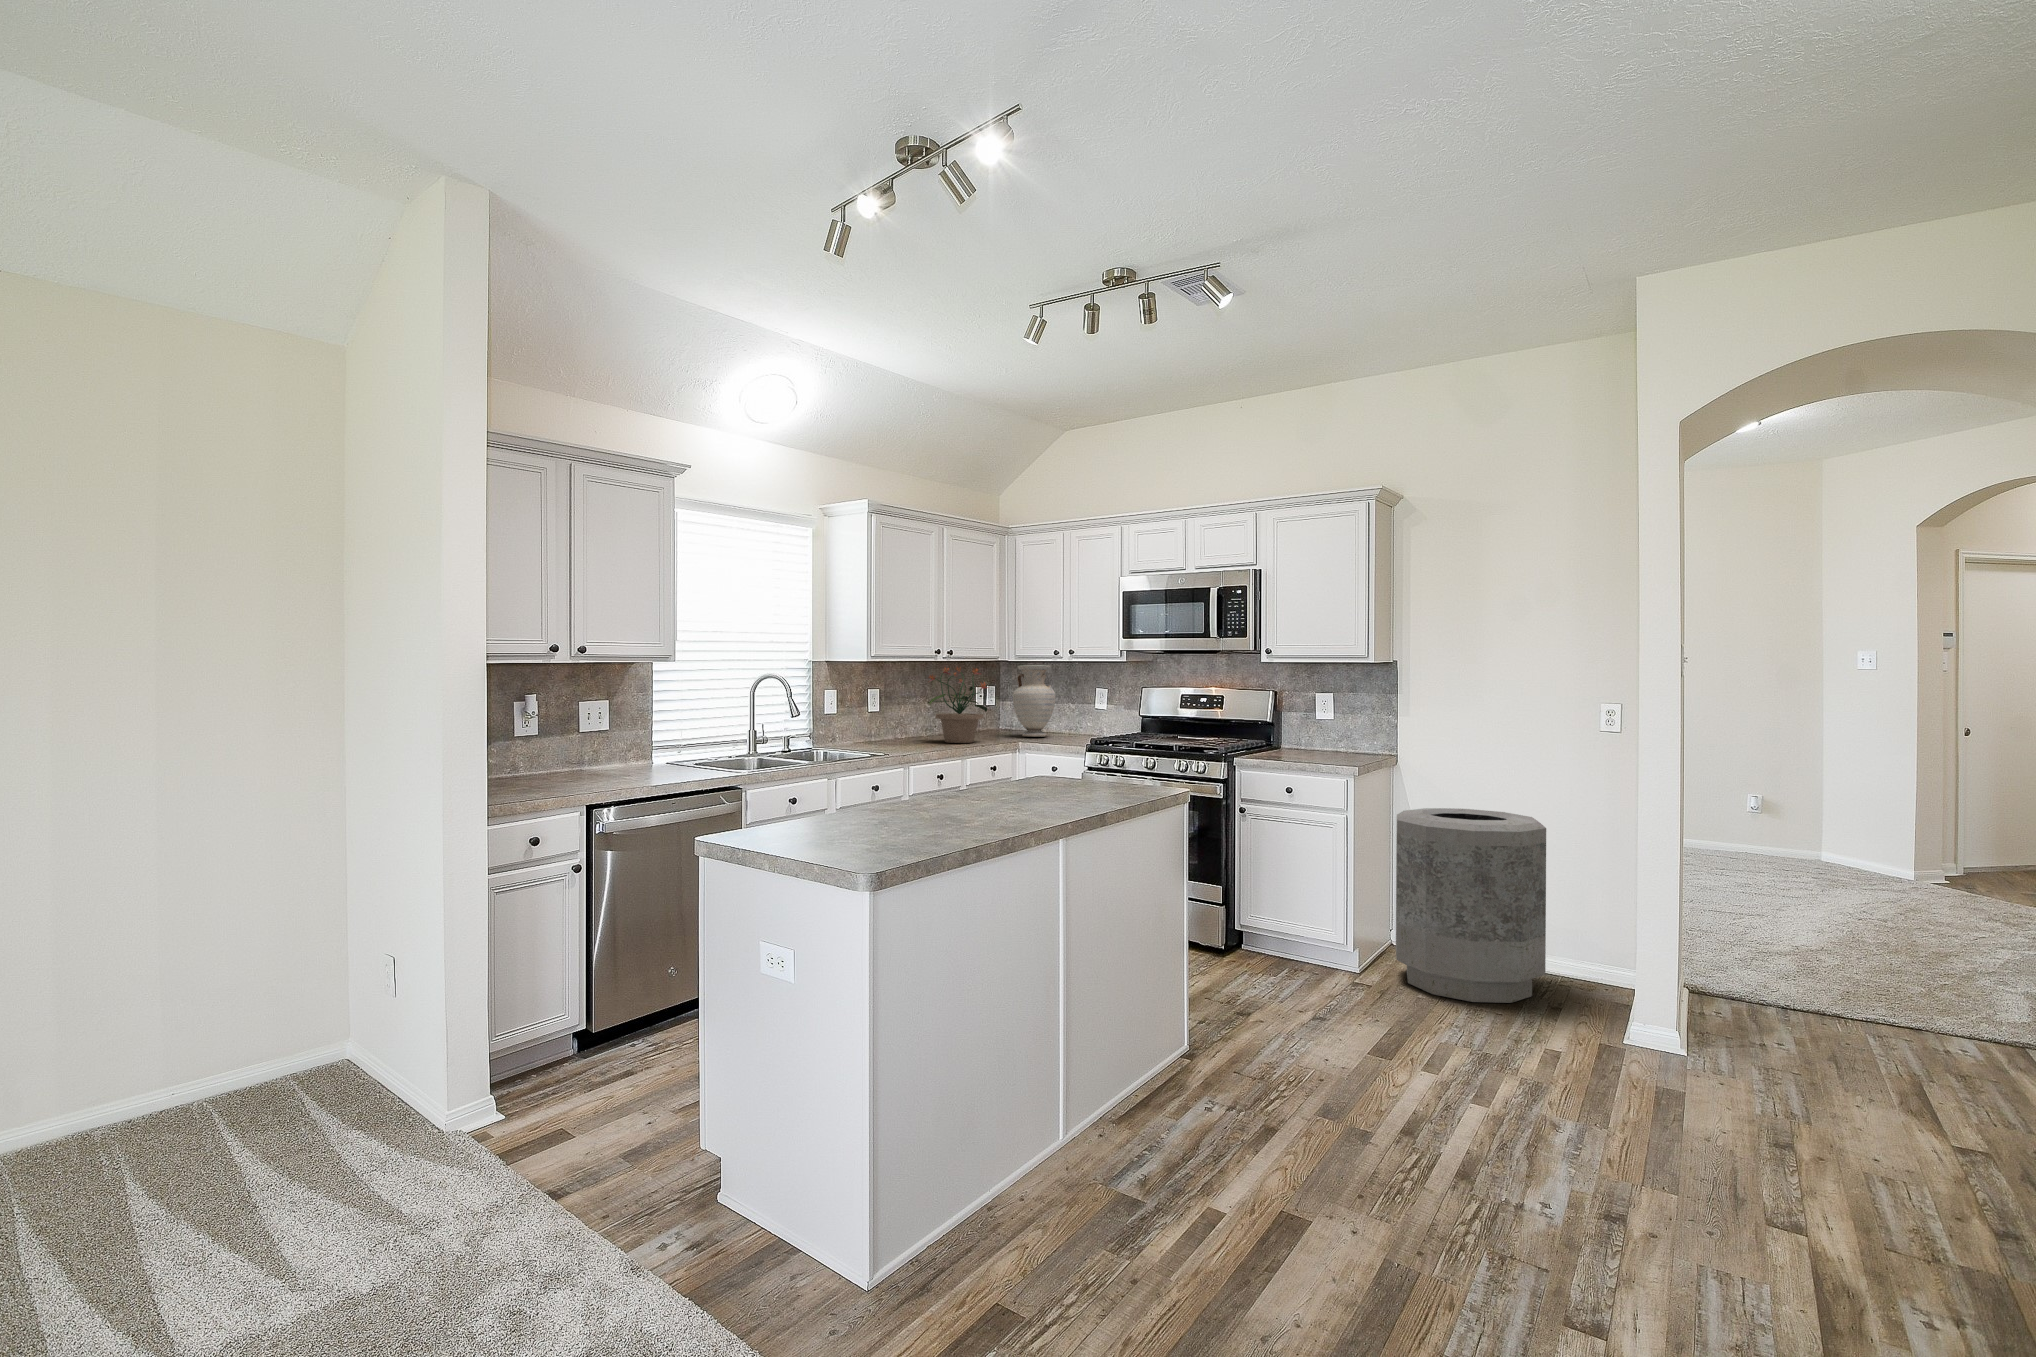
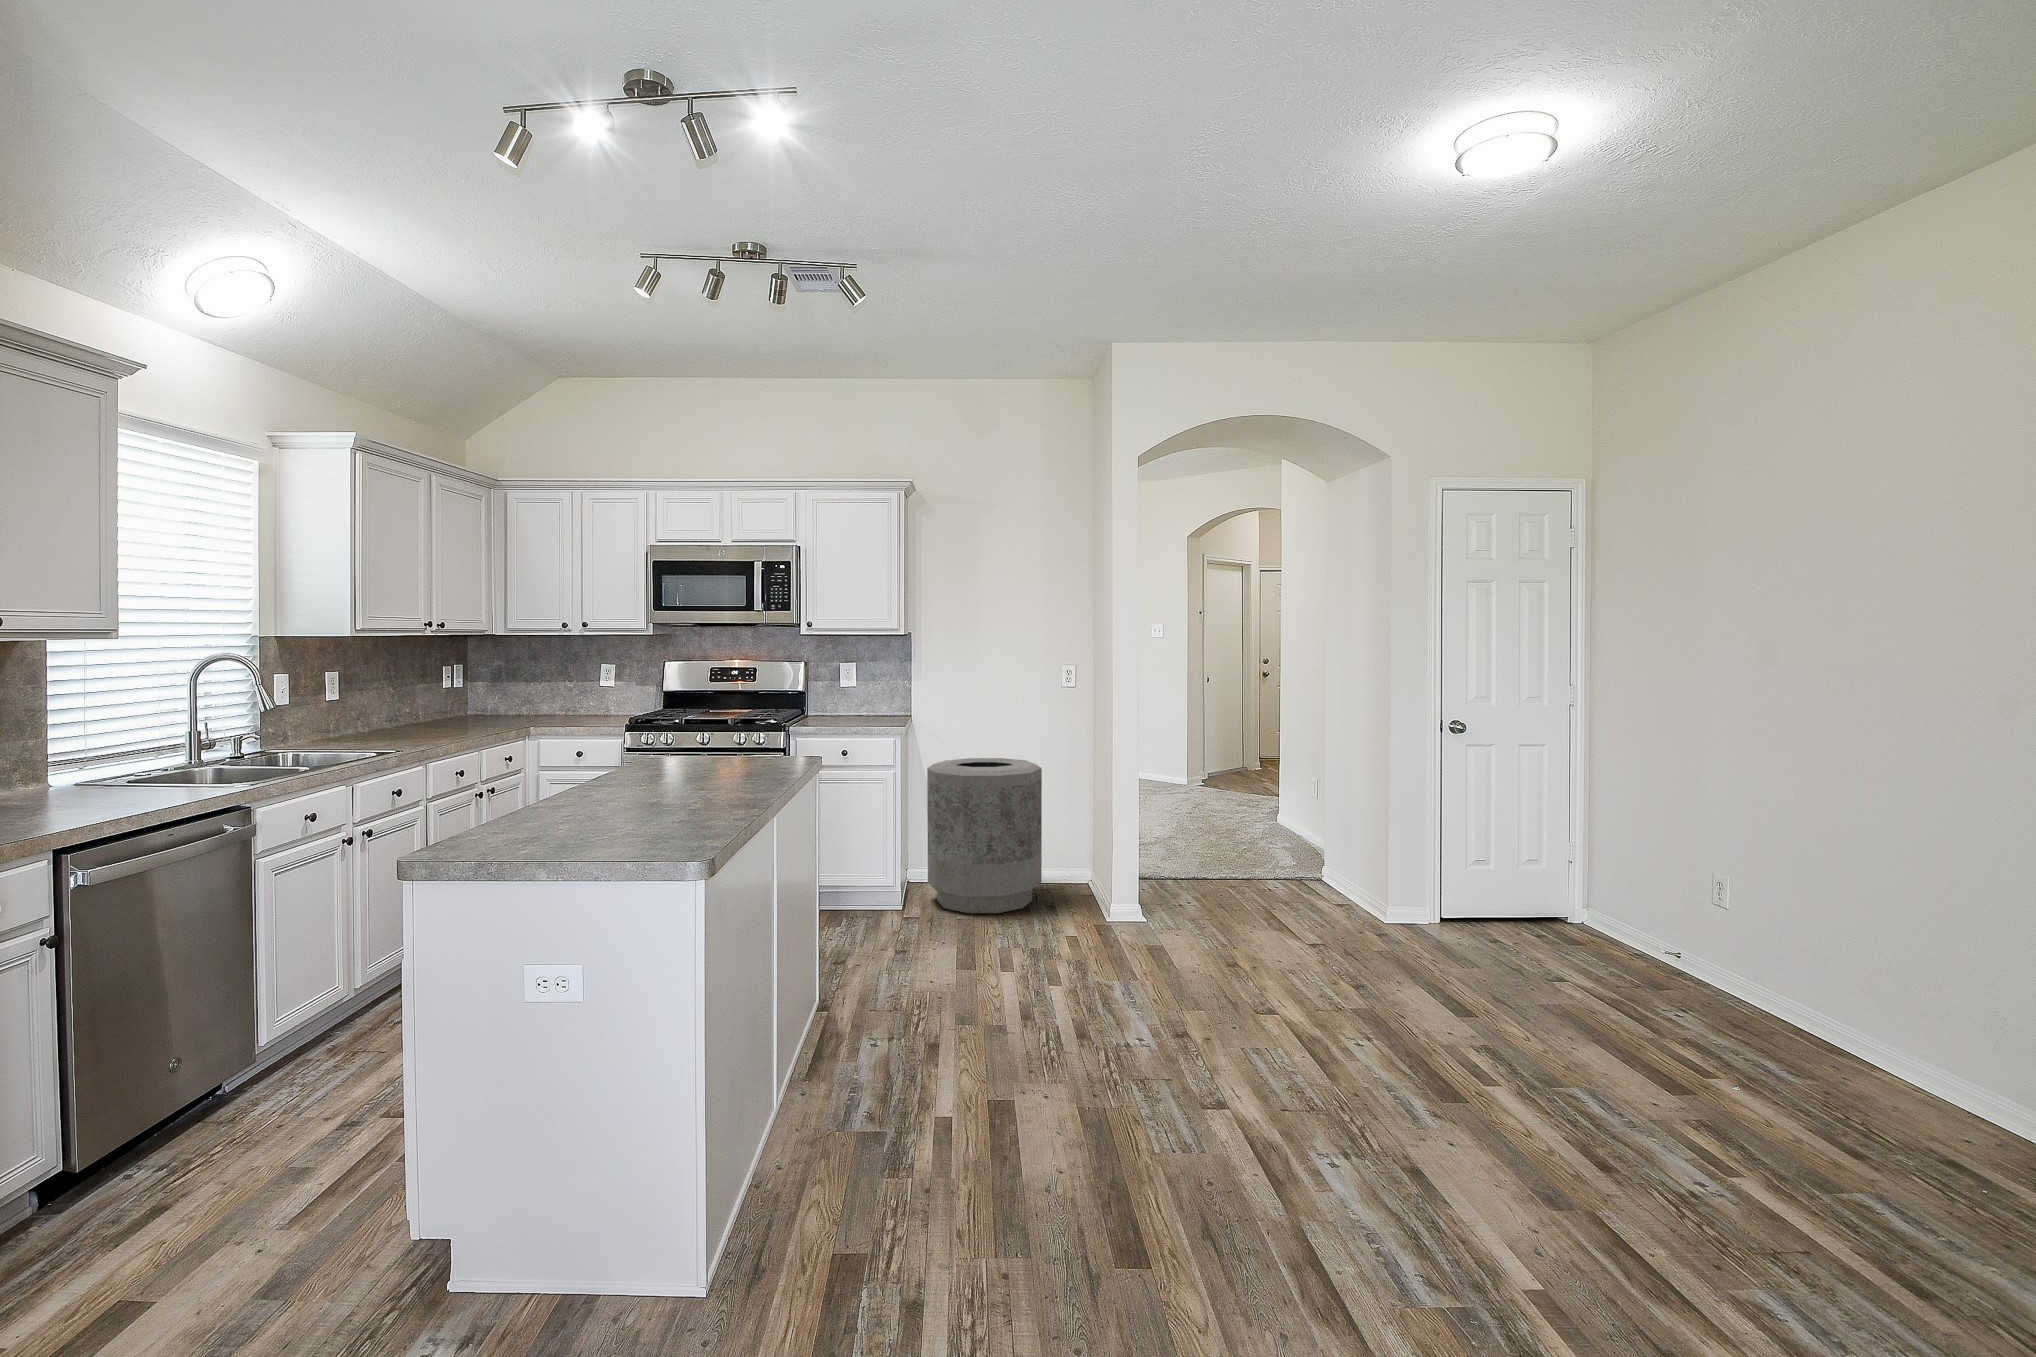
vase: present [1013,665,1055,737] -> none [508,640,560,718]
potted plant: present [928,667,988,743] -> none [407,641,497,731]

